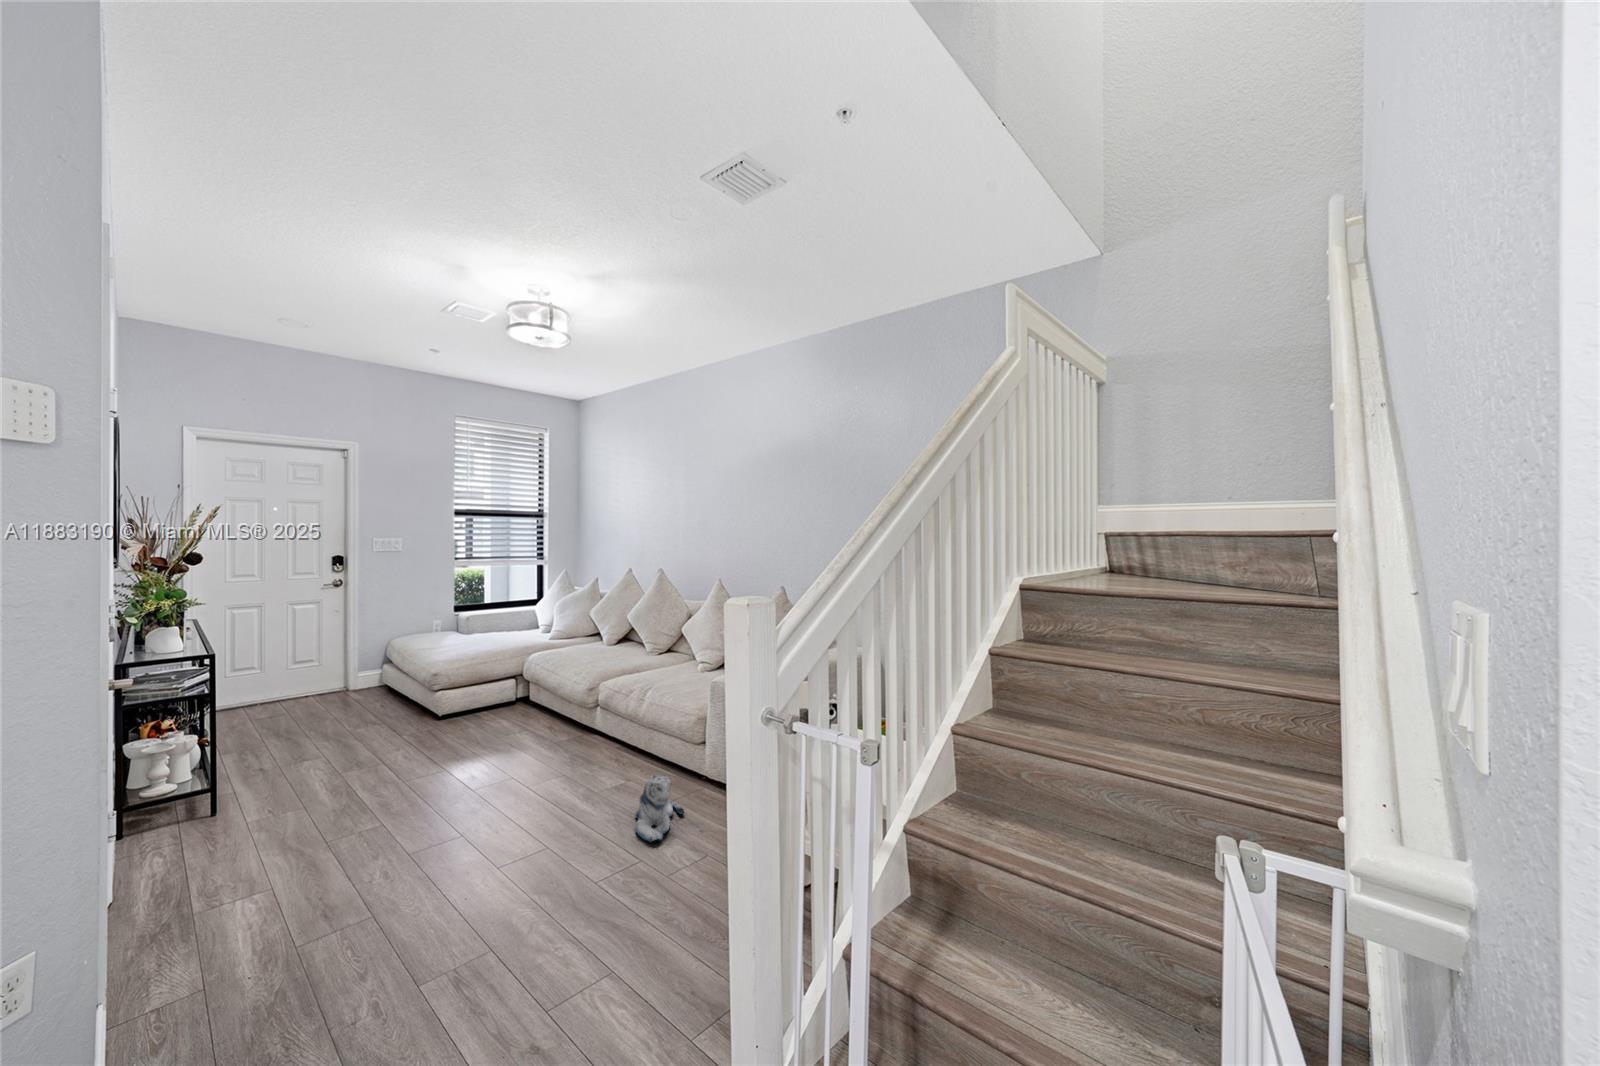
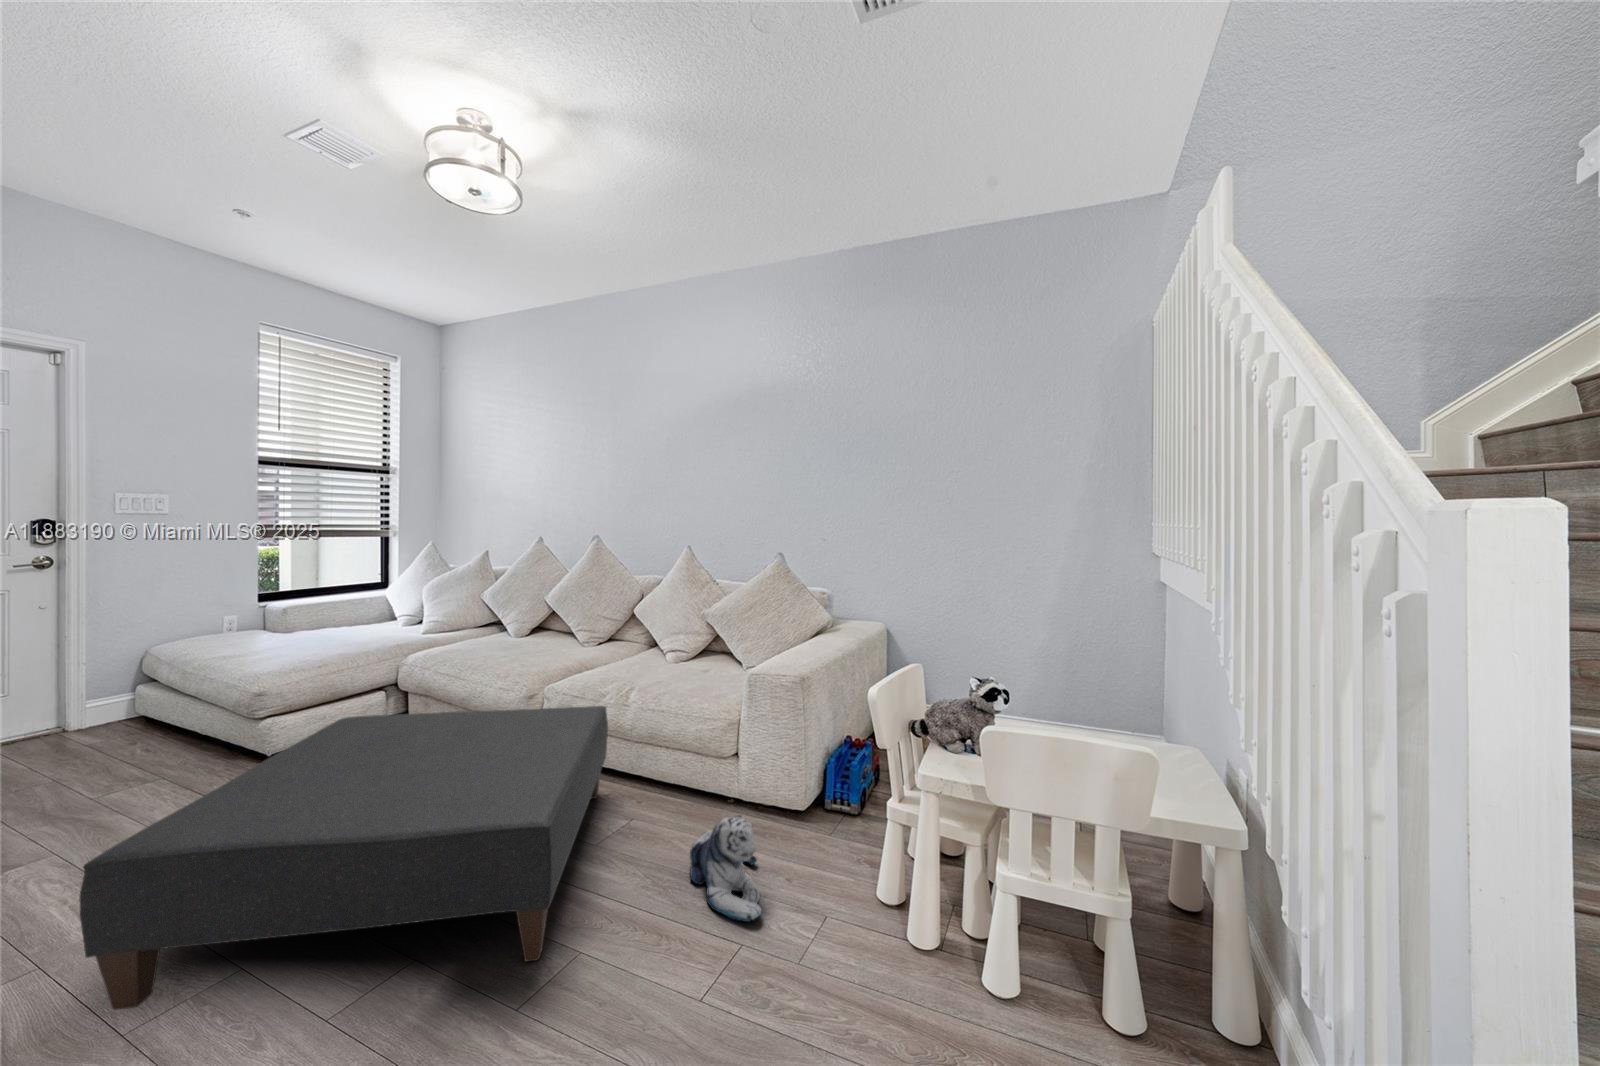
ottoman: none [320,691,625,839] -> present [80,706,608,1010]

